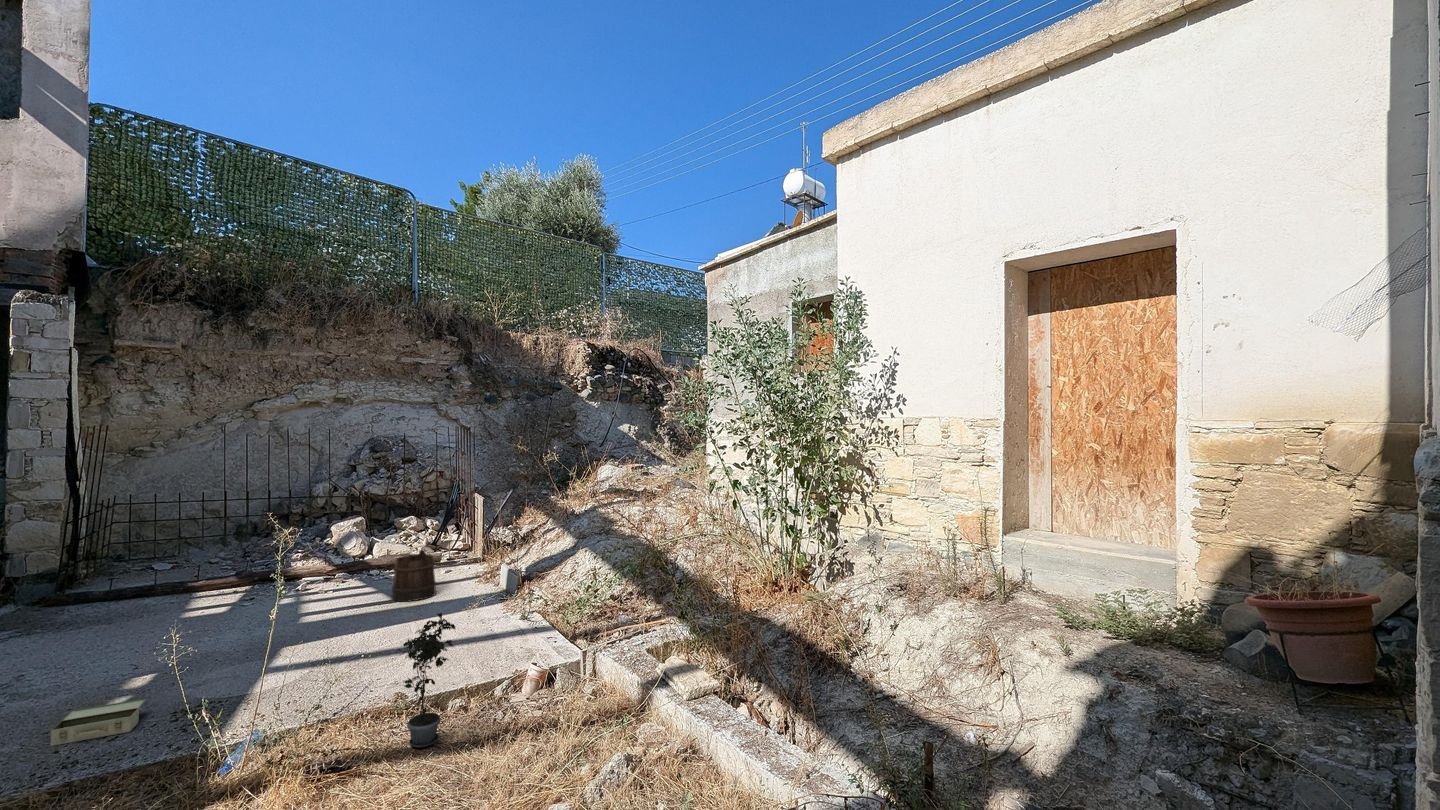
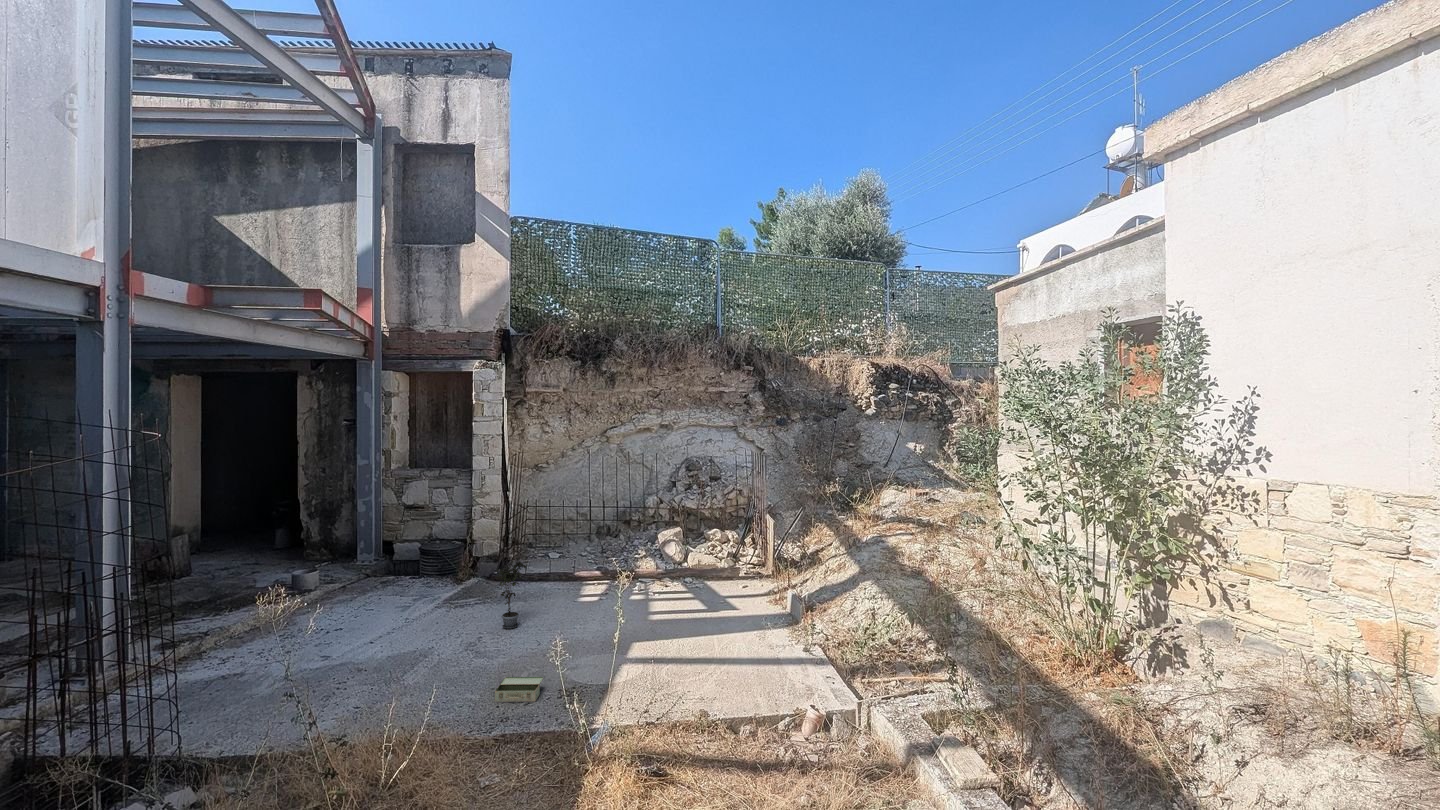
bucket: present [392,550,436,602] -> none [701,570,735,615]
potted plant: present [399,613,455,748] -> present [496,558,526,629]

